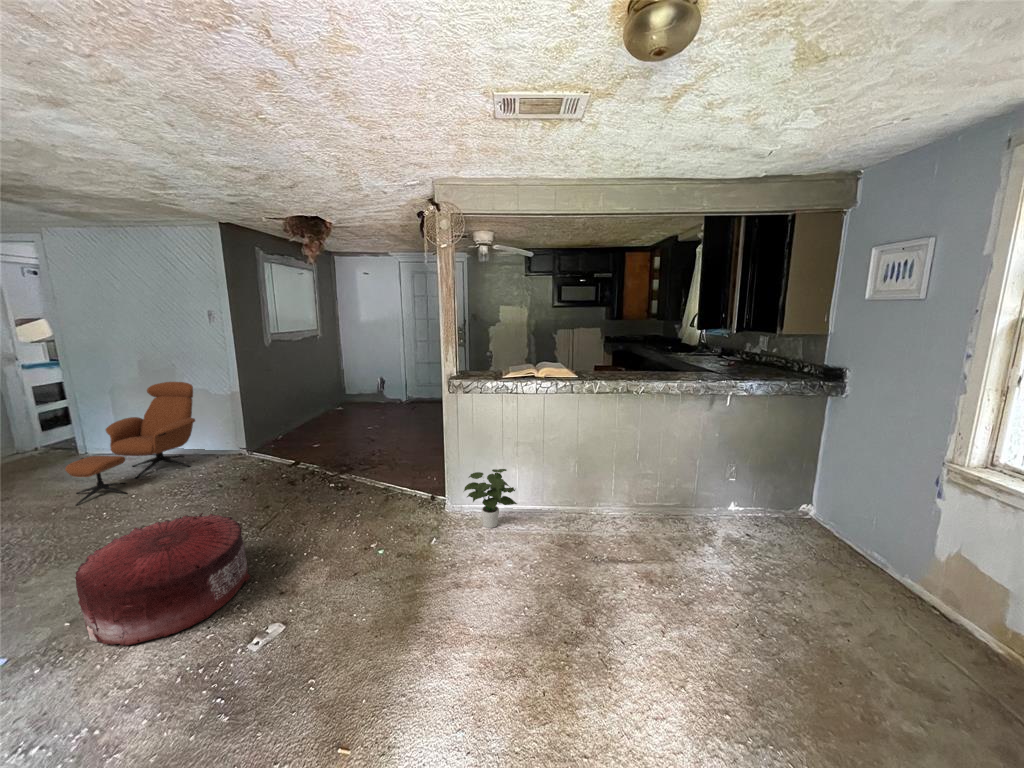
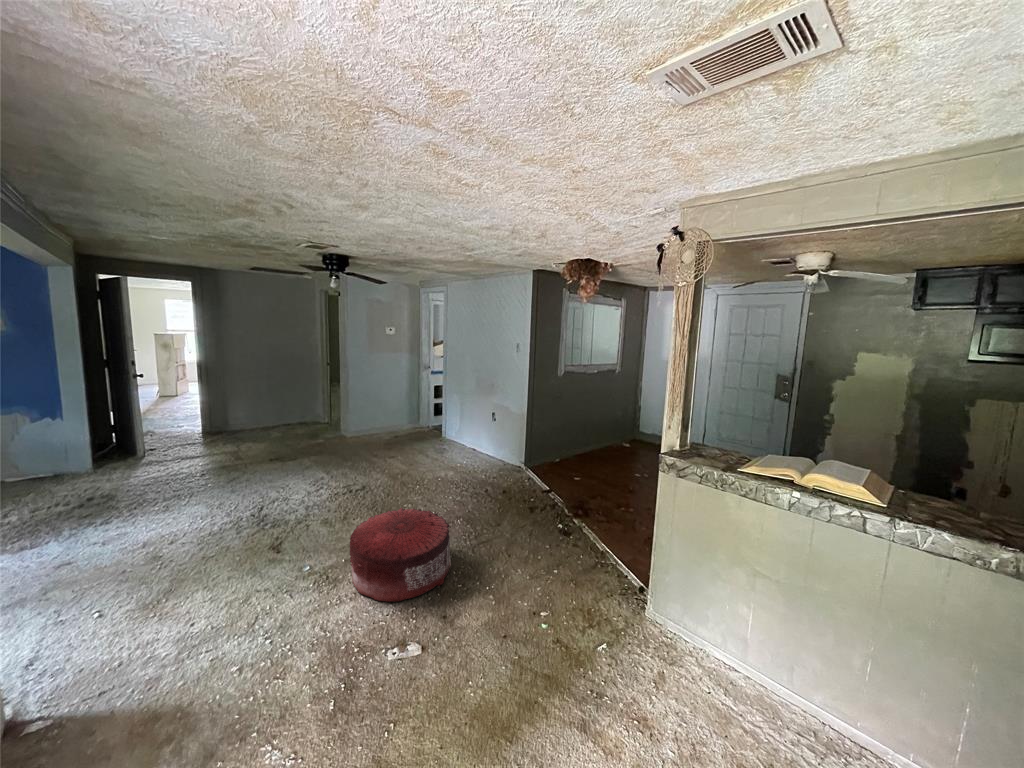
lounge chair: present [65,382,195,505] -> none [420,399,502,477]
potted plant: present [464,469,517,528] -> none [657,585,739,678]

